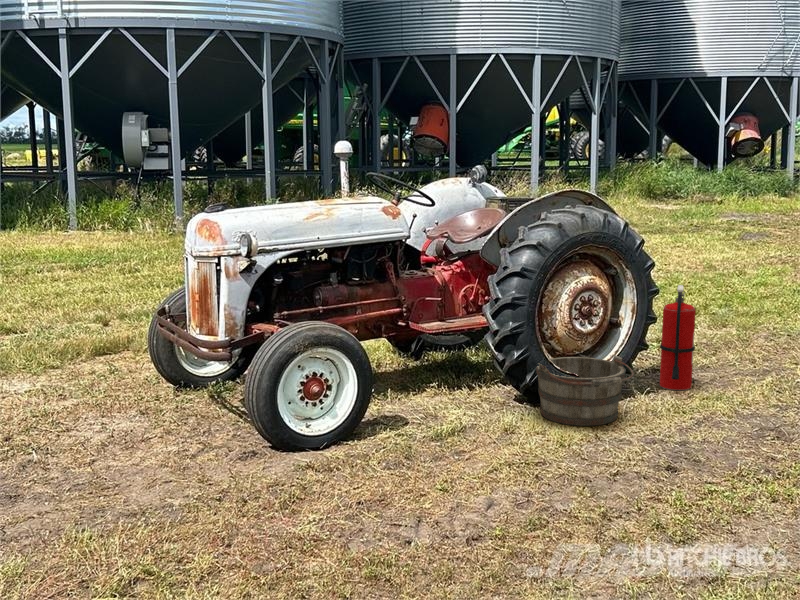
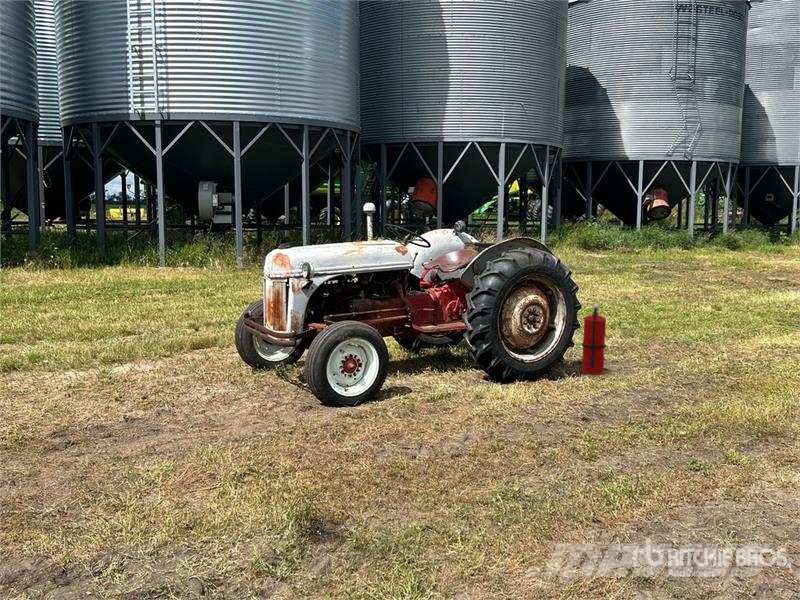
bucket: present [536,355,634,426] -> none [498,348,563,394]

